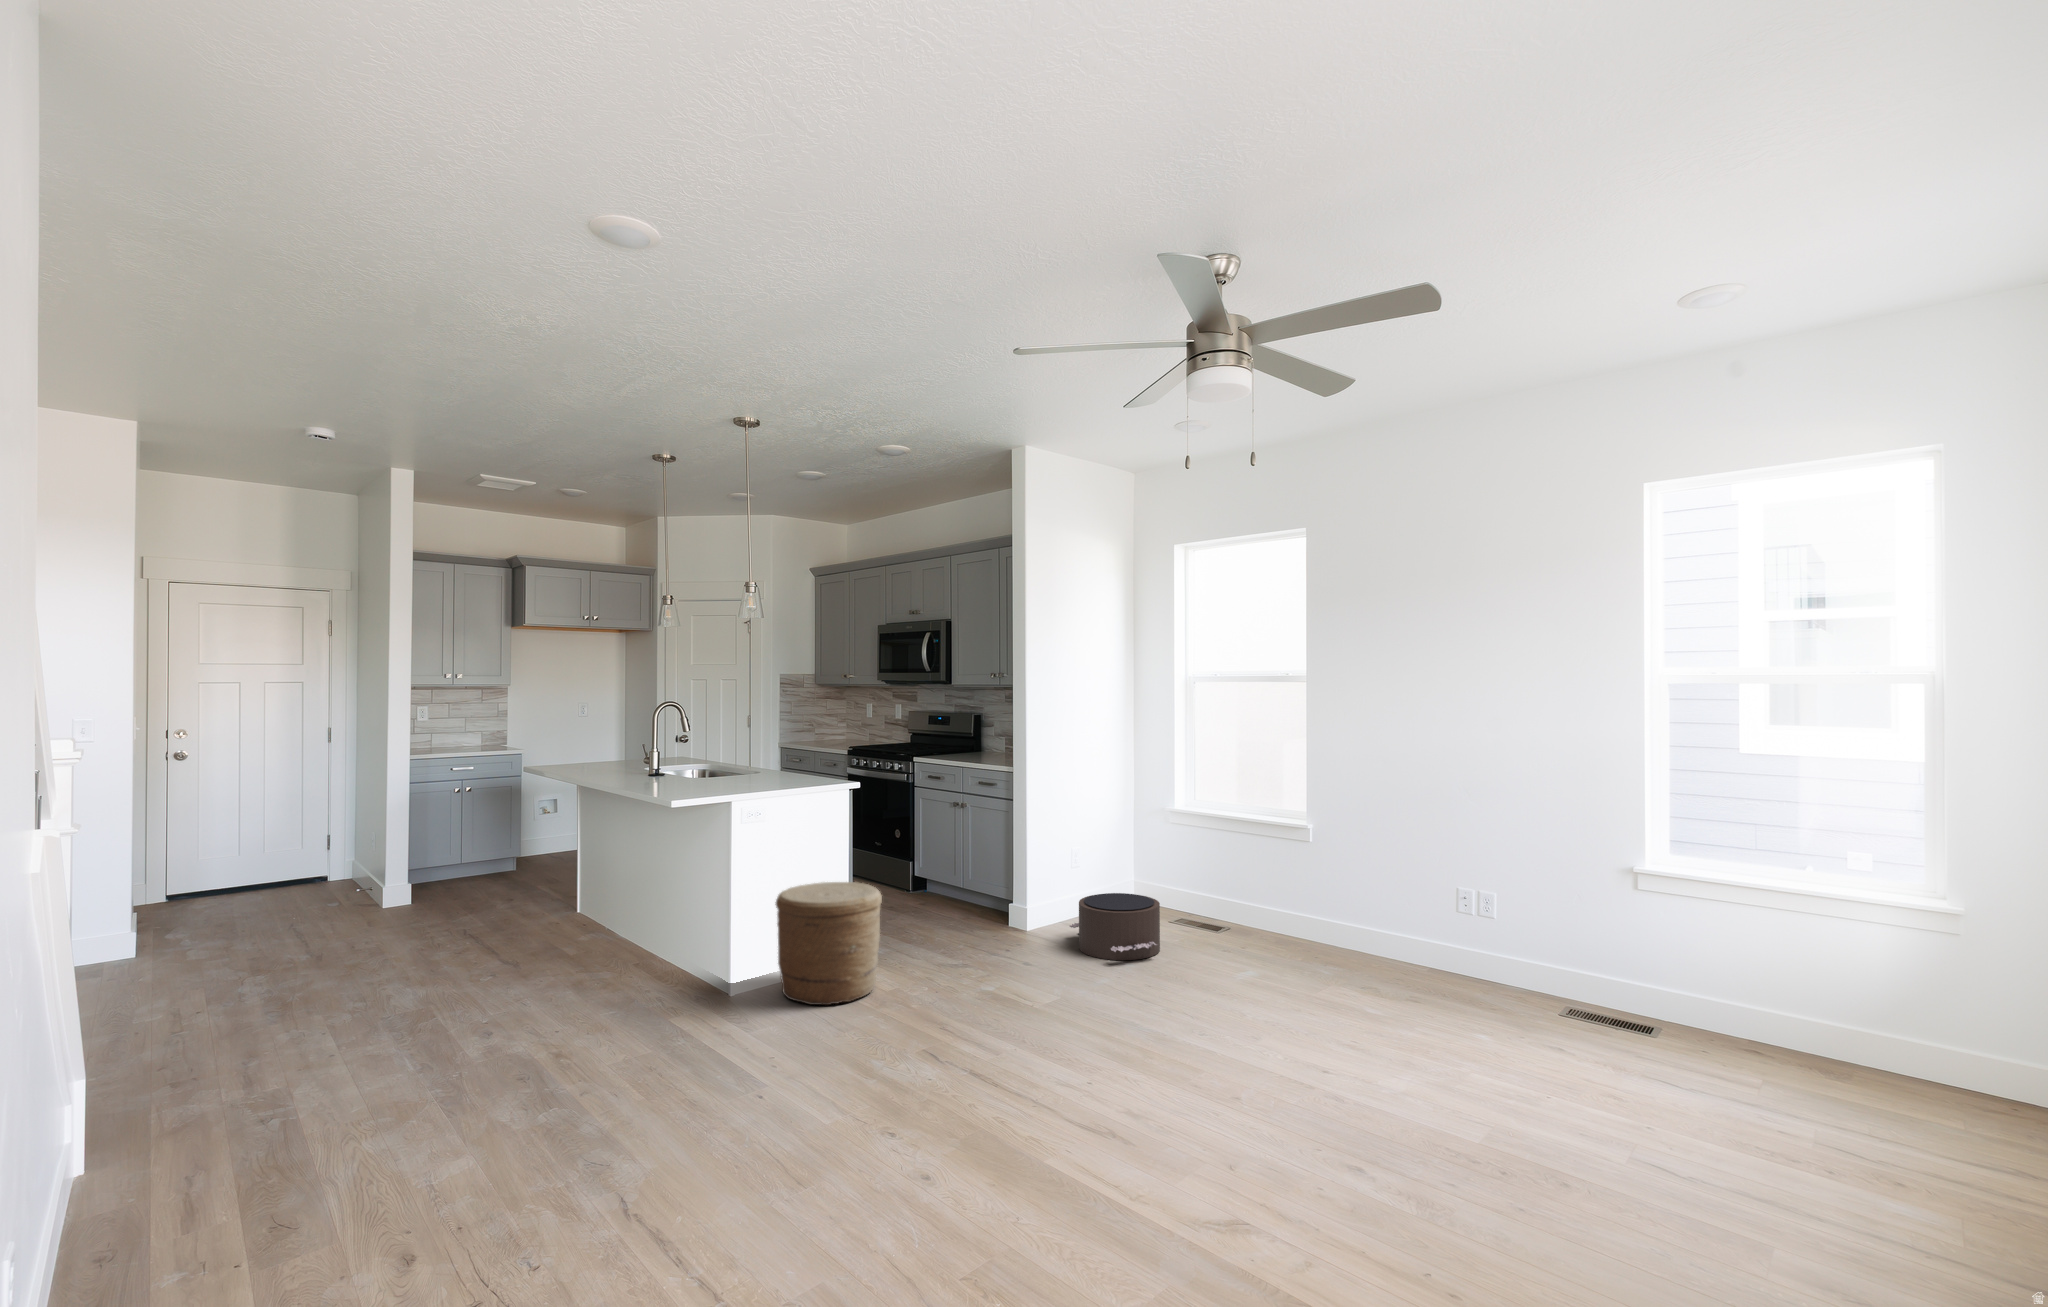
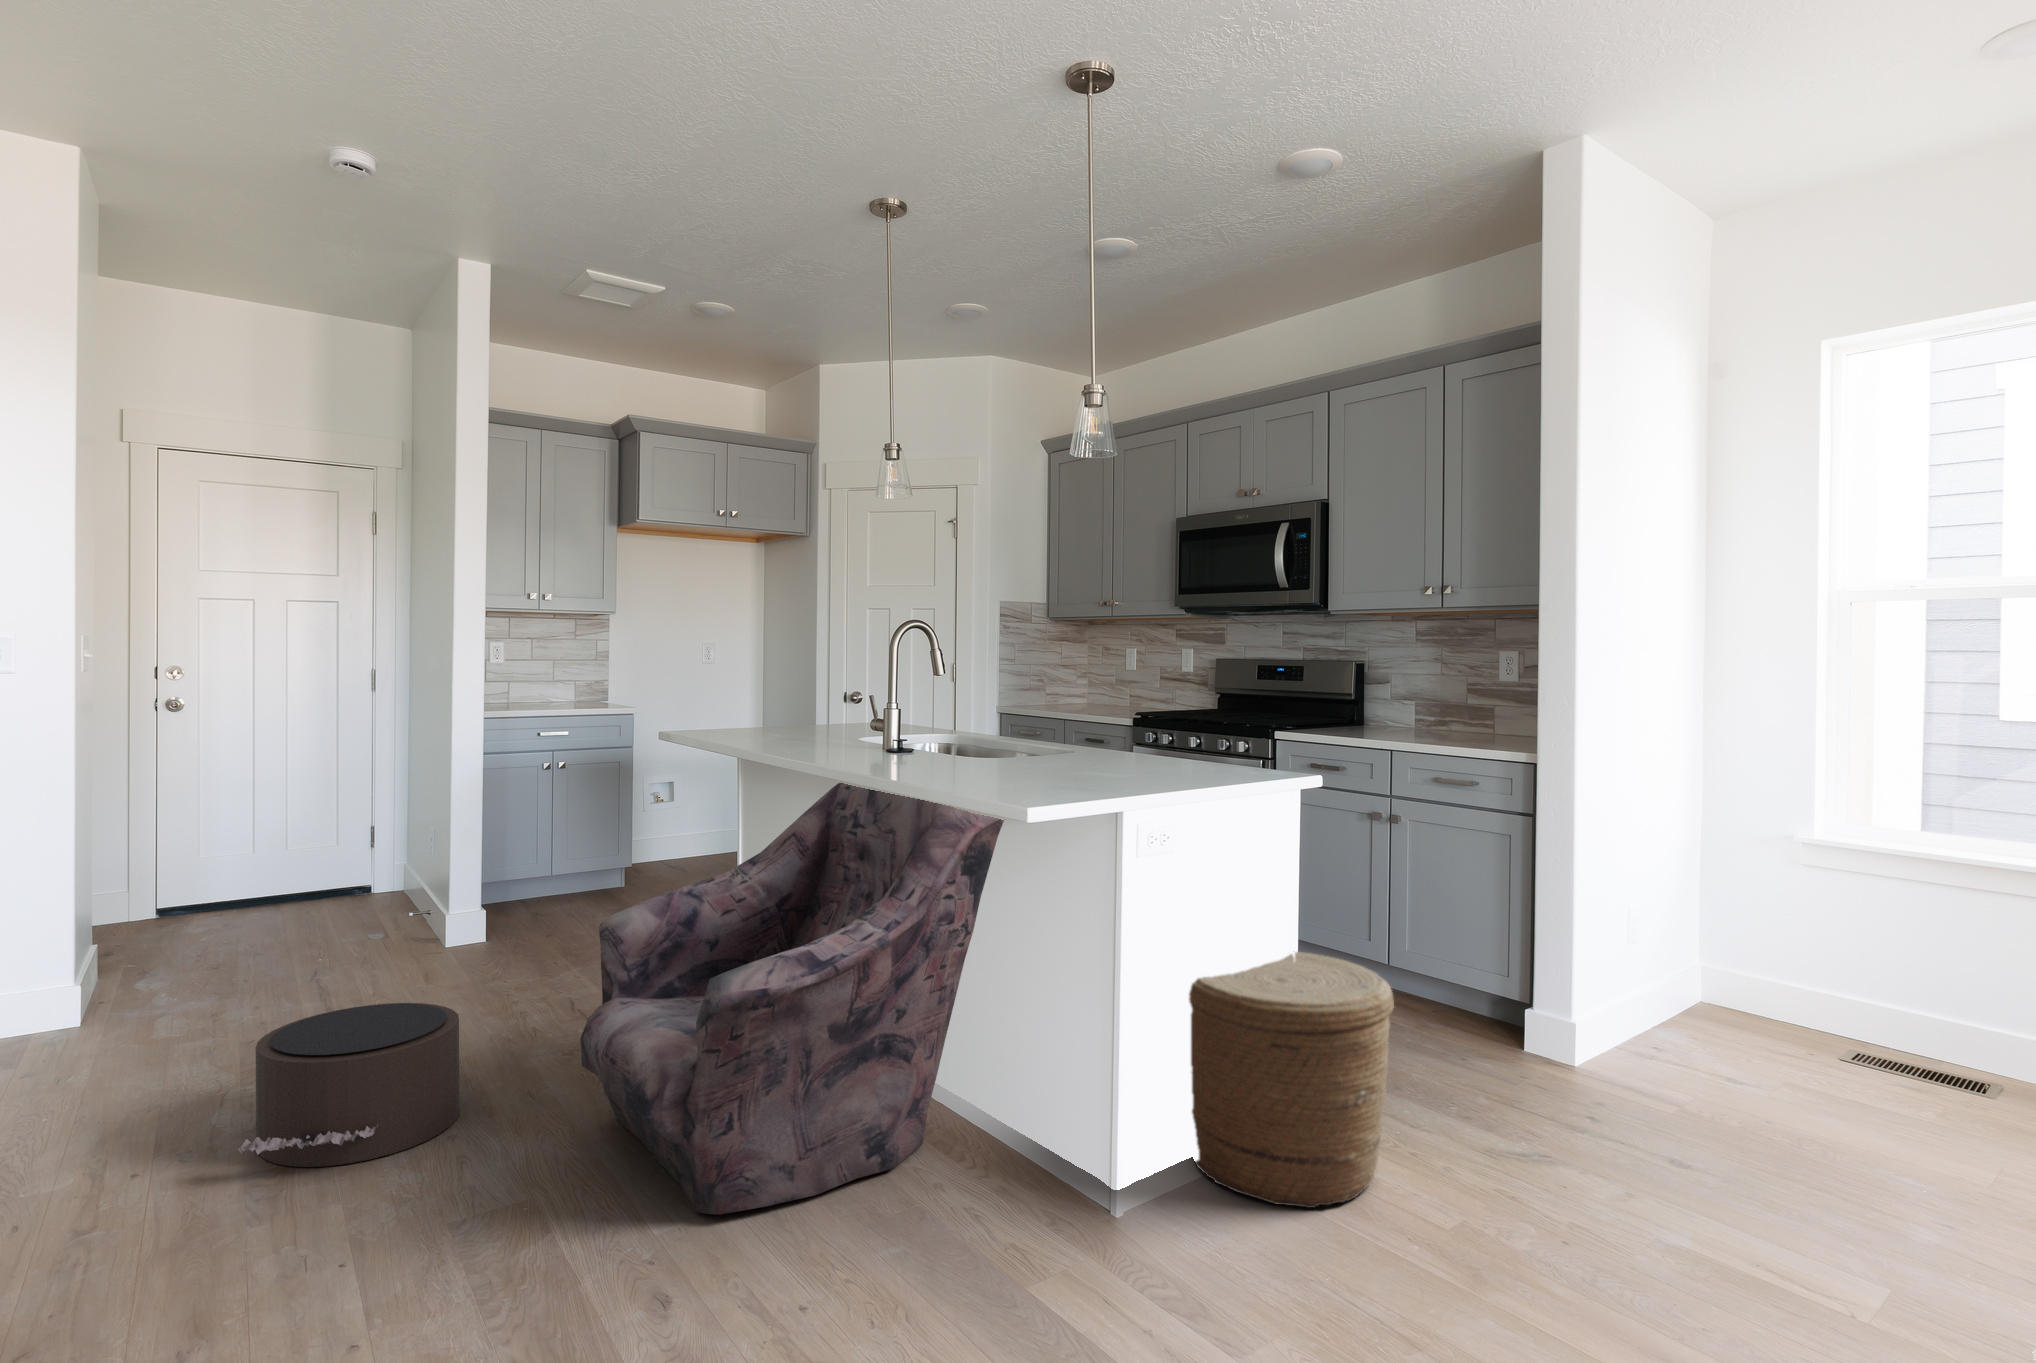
armchair: none [452,791,692,1020] -> present [581,783,1004,1215]
pouf: present [1069,893,1160,960] -> present [239,1003,459,1167]

